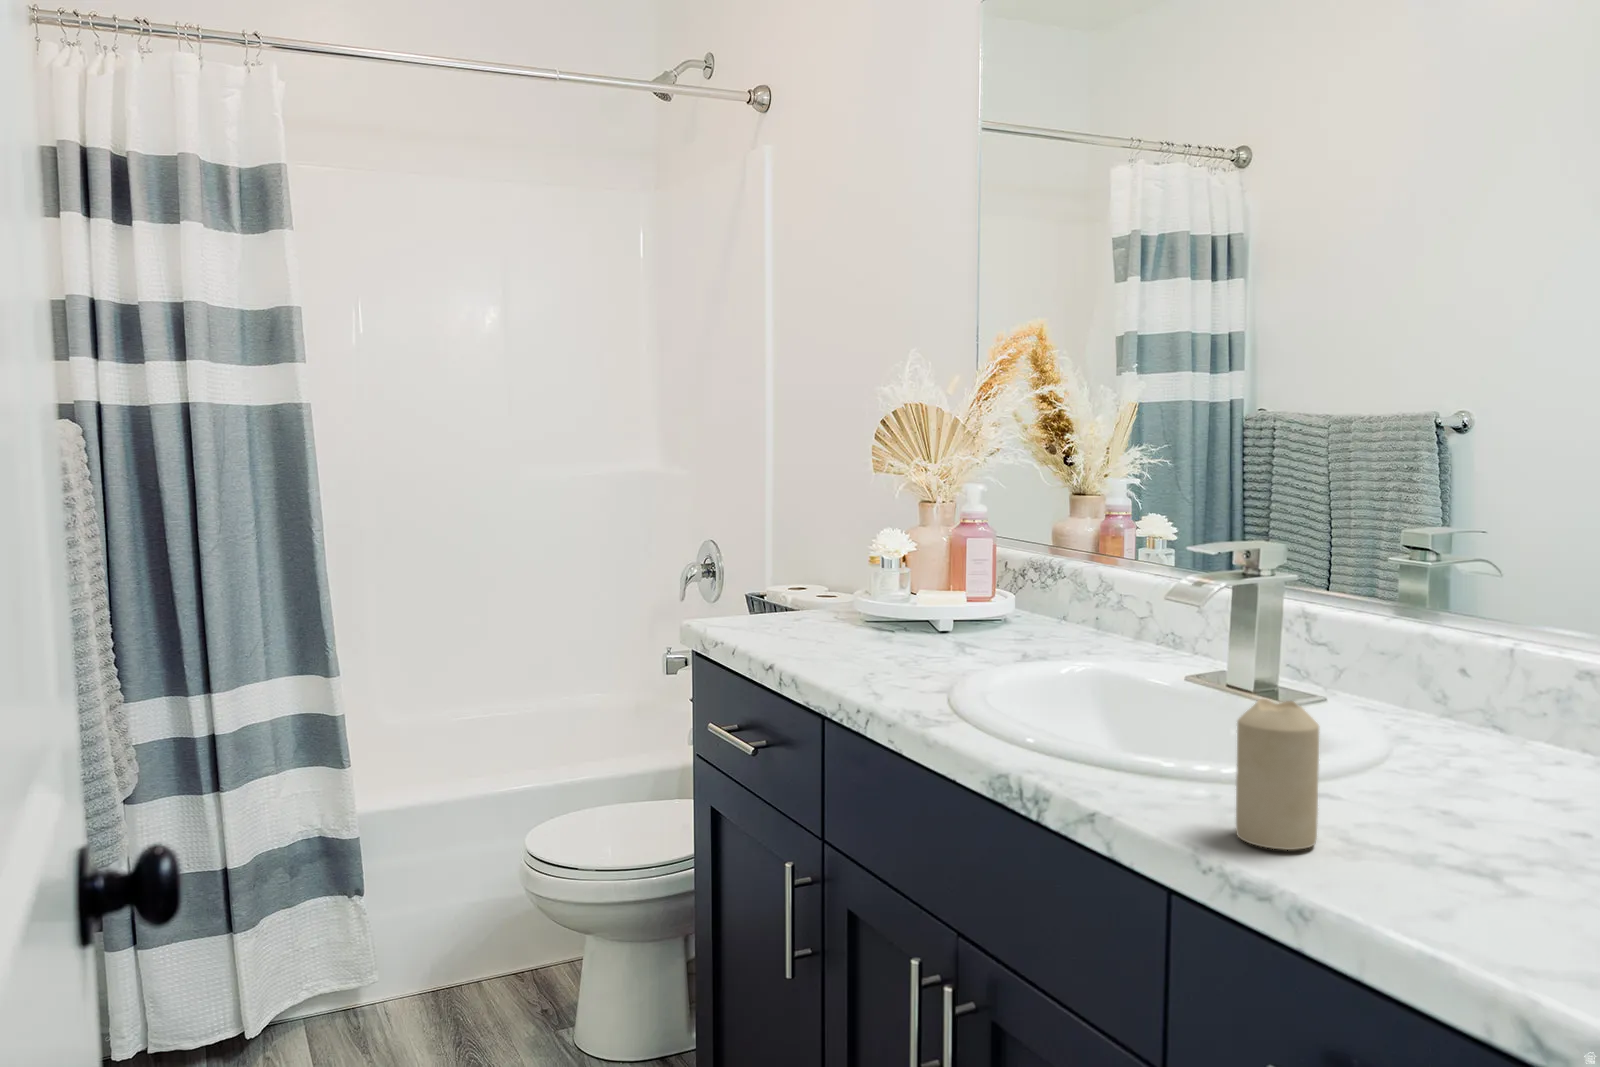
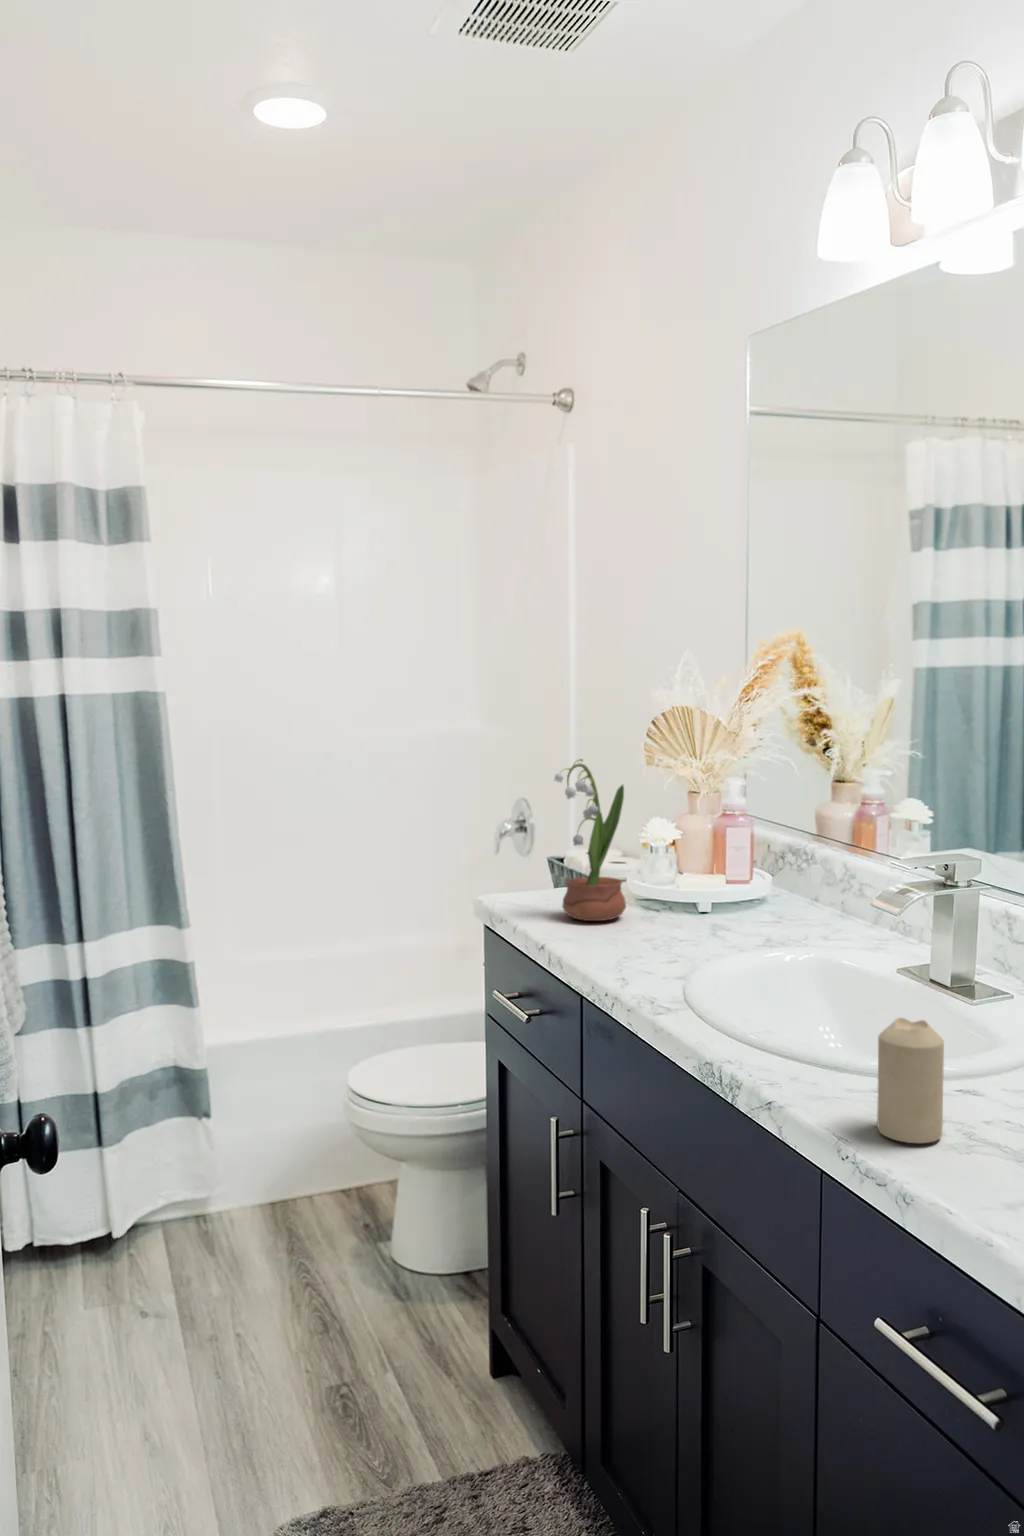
potted flower: none [778,454,860,640] -> present [555,759,626,921]

